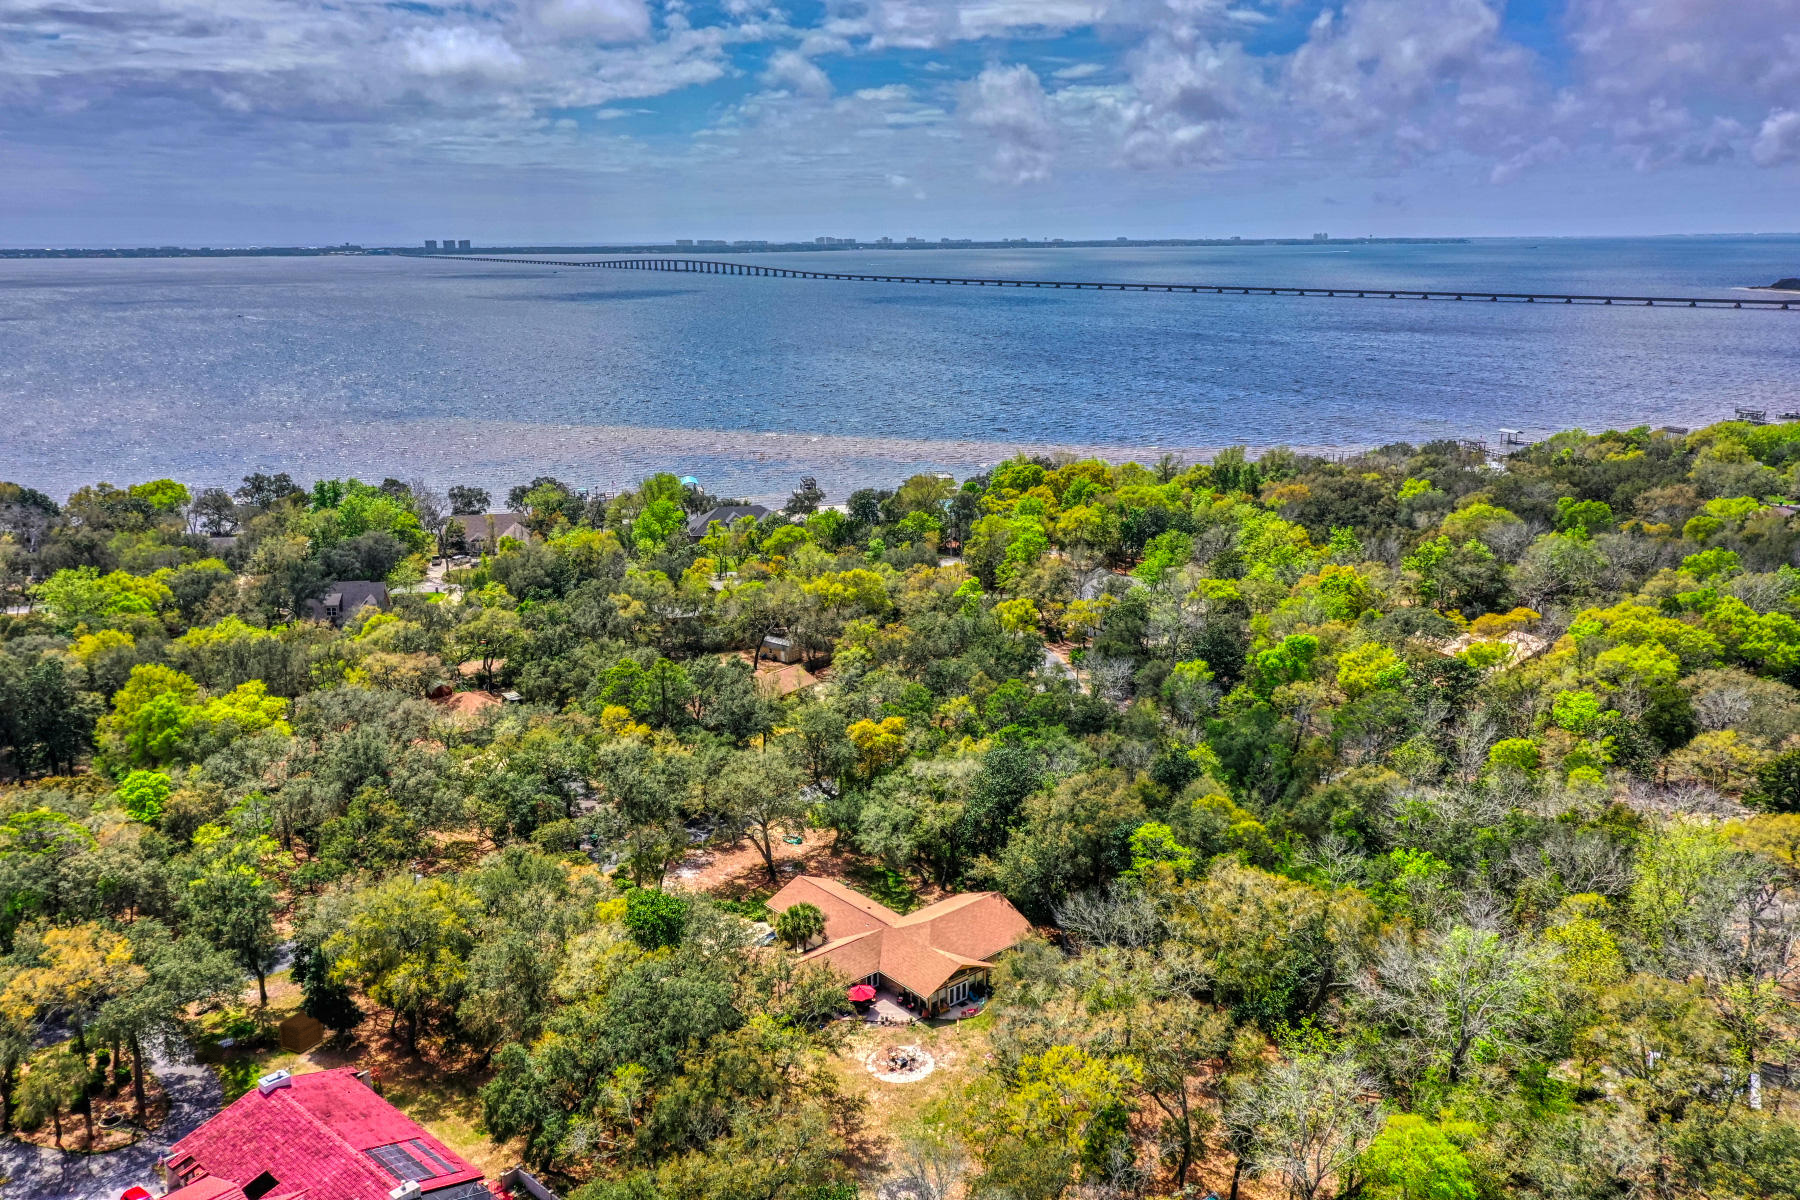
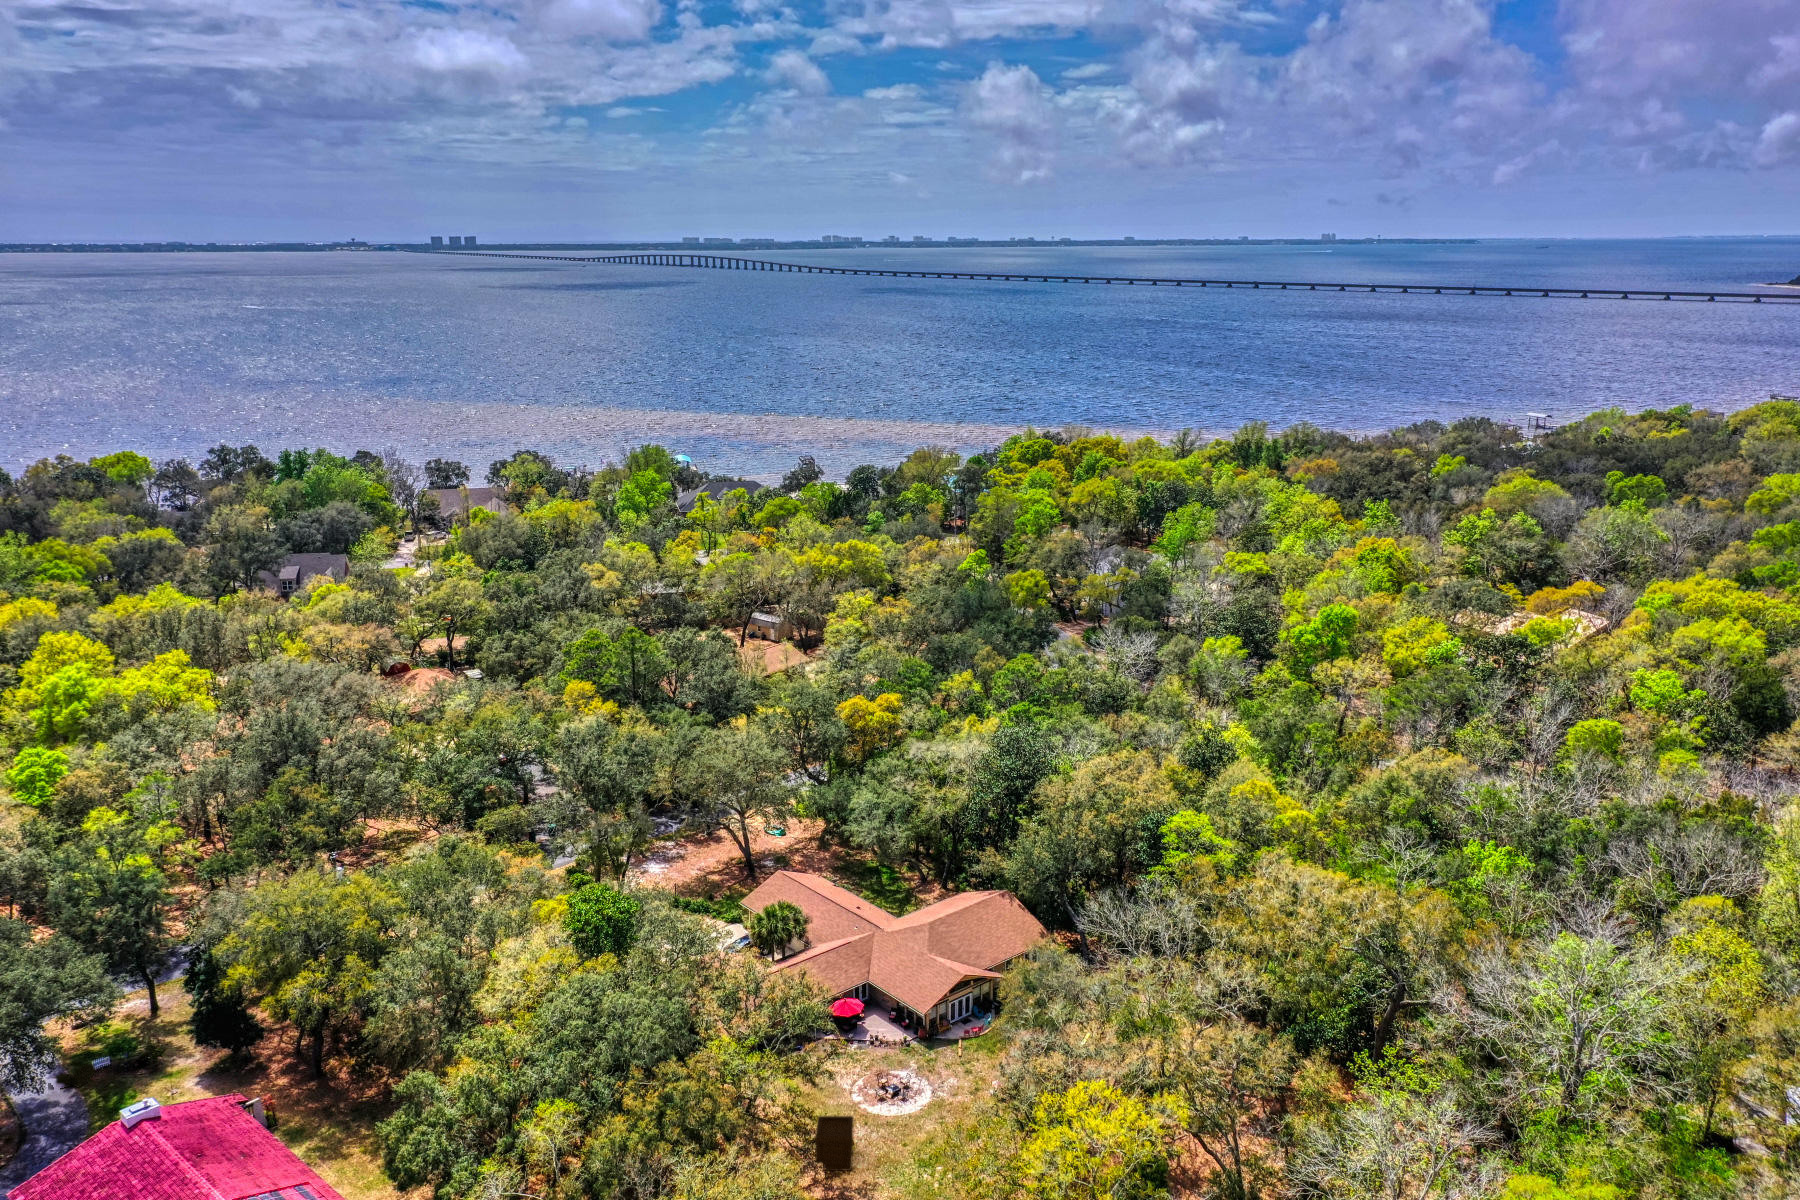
wooden crate: present [279,1011,324,1053] -> present [815,1115,854,1171]

